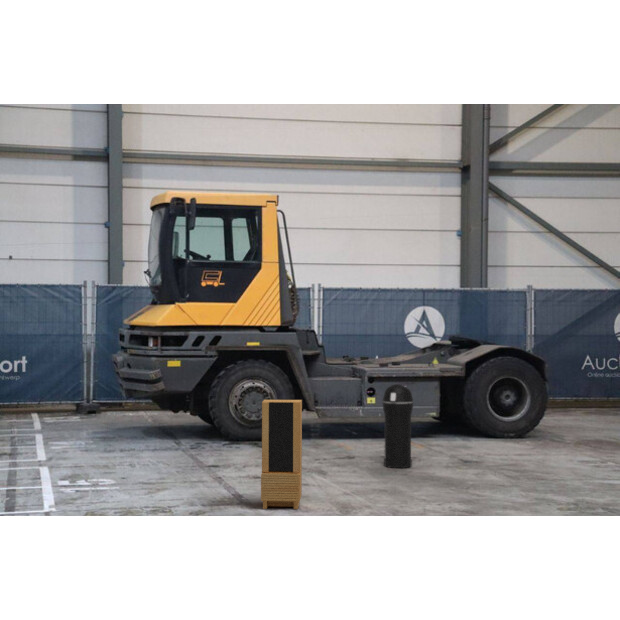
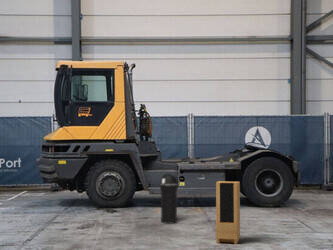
storage cabinet: present [261,400,302,509] -> present [216,181,240,244]

